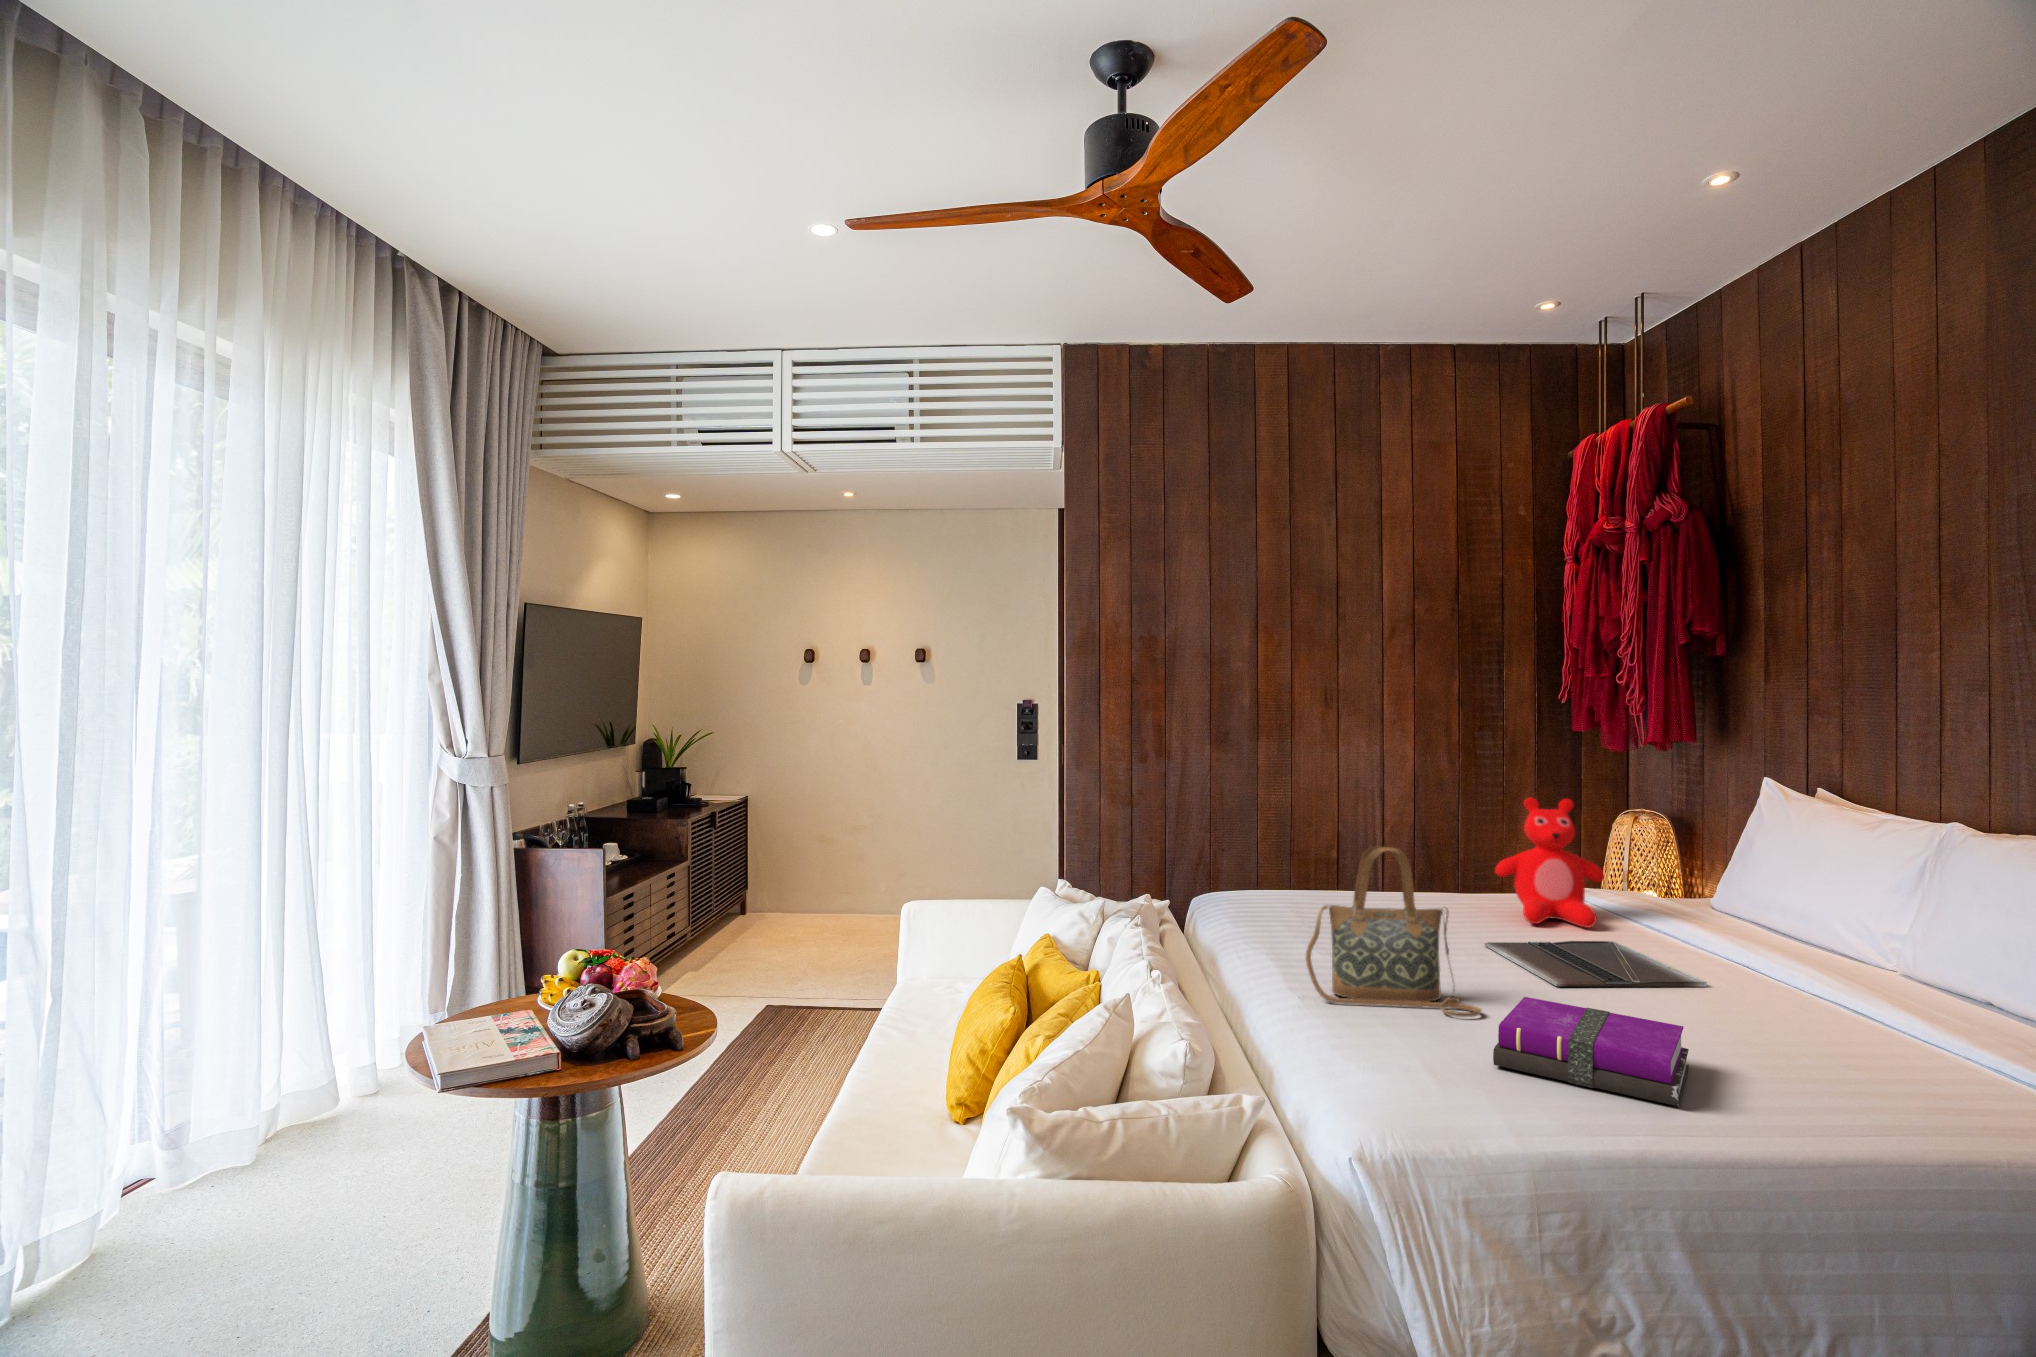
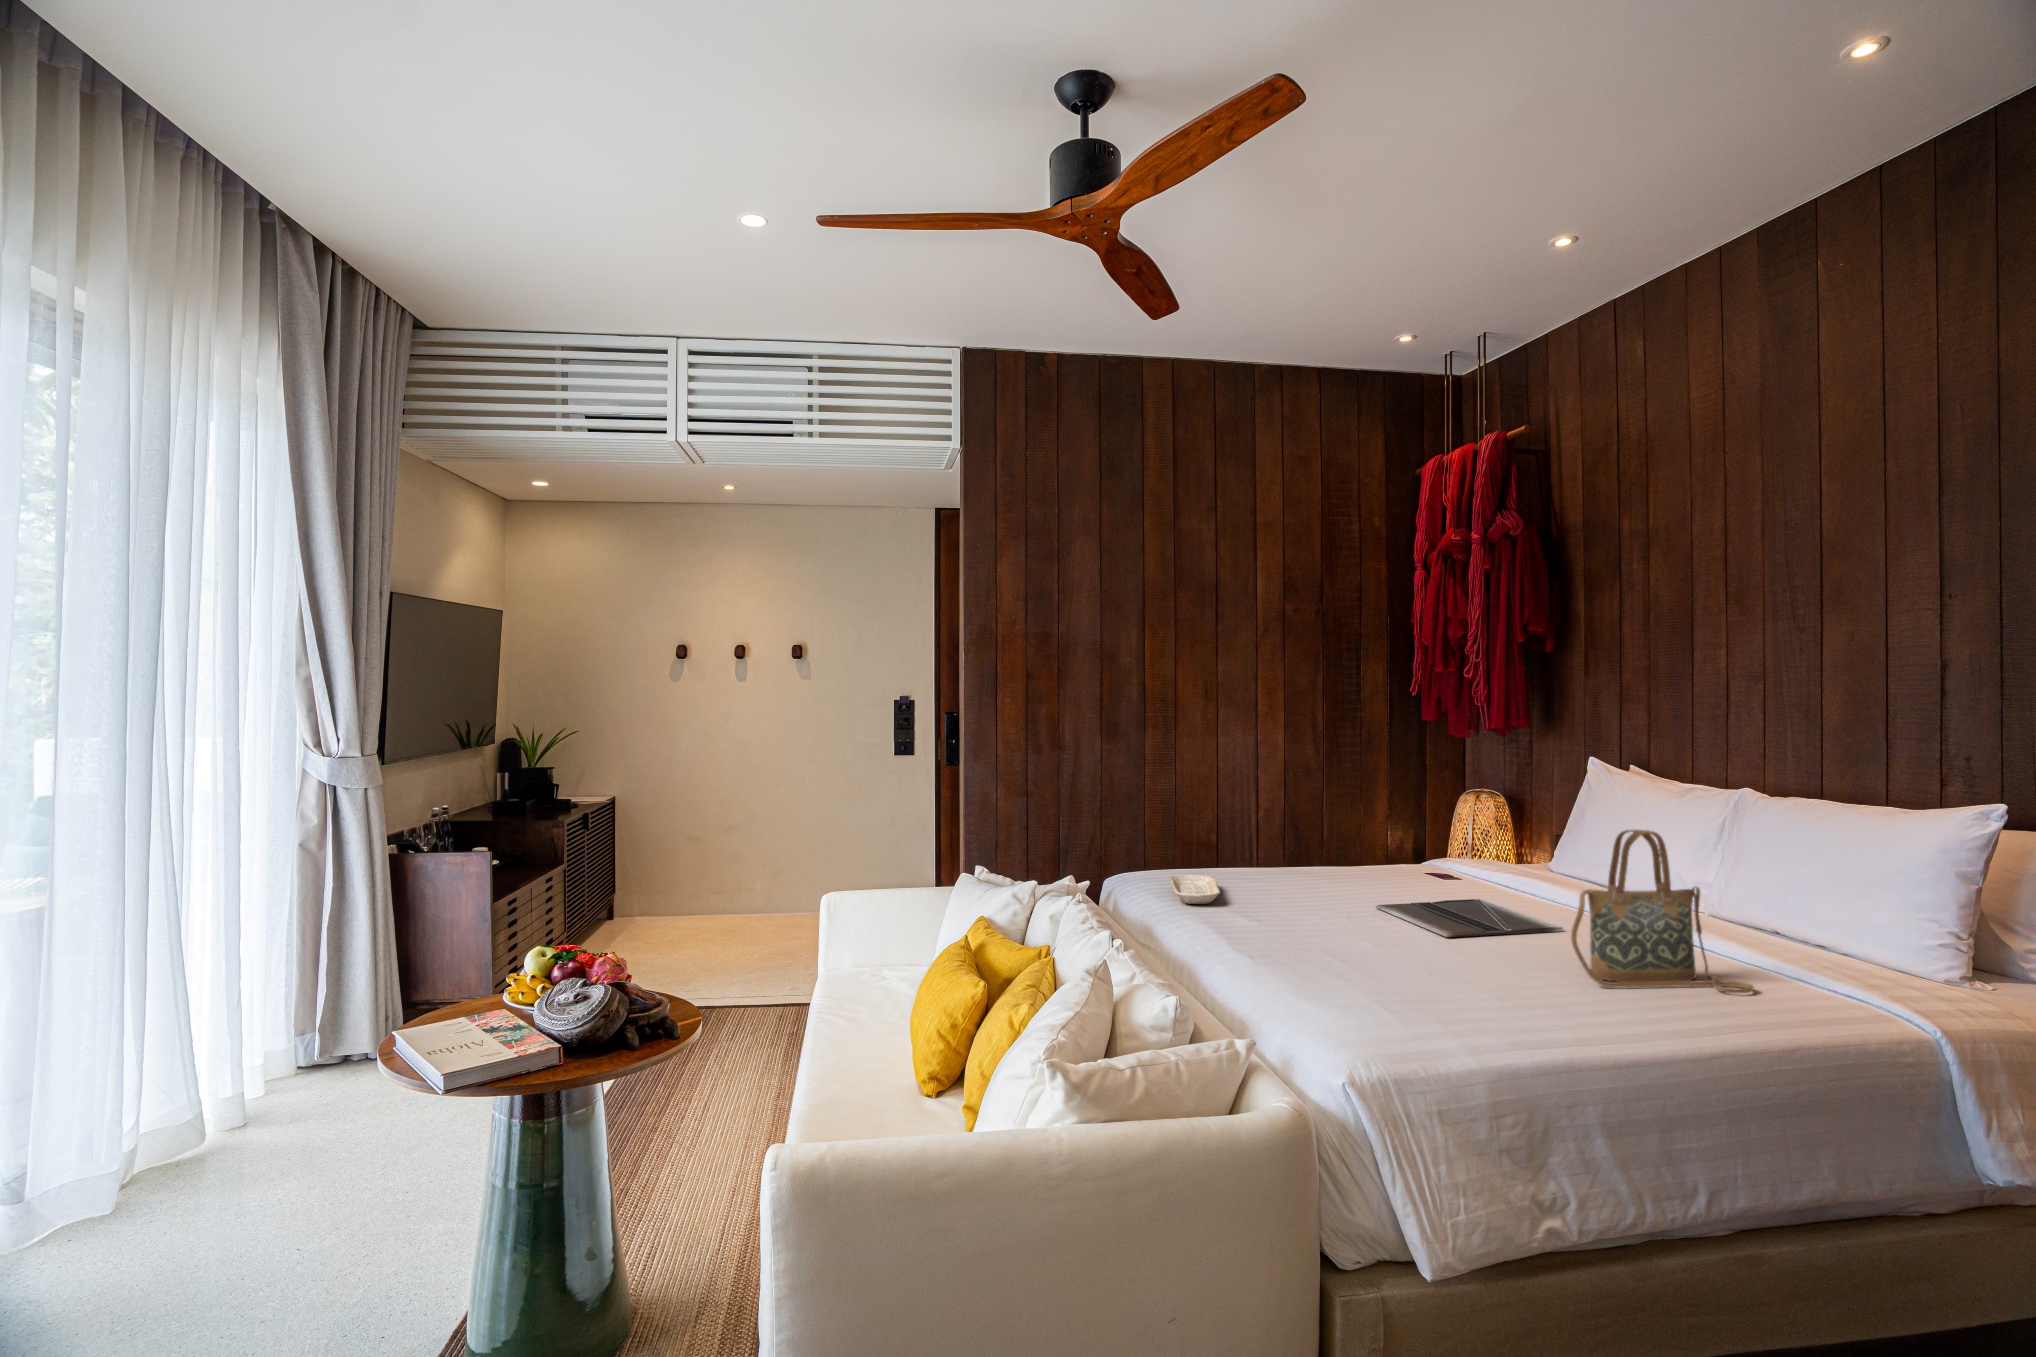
teddy bear: present [1495,798,1605,928] -> none [1374,777,1465,889]
handbag: present [1306,846,1481,1017] -> present [1571,830,1754,993]
tray: none [1255,897,1308,931] -> present [1169,874,1220,904]
notebook: present [1493,997,1689,1106] -> none [1421,944,1574,1023]

